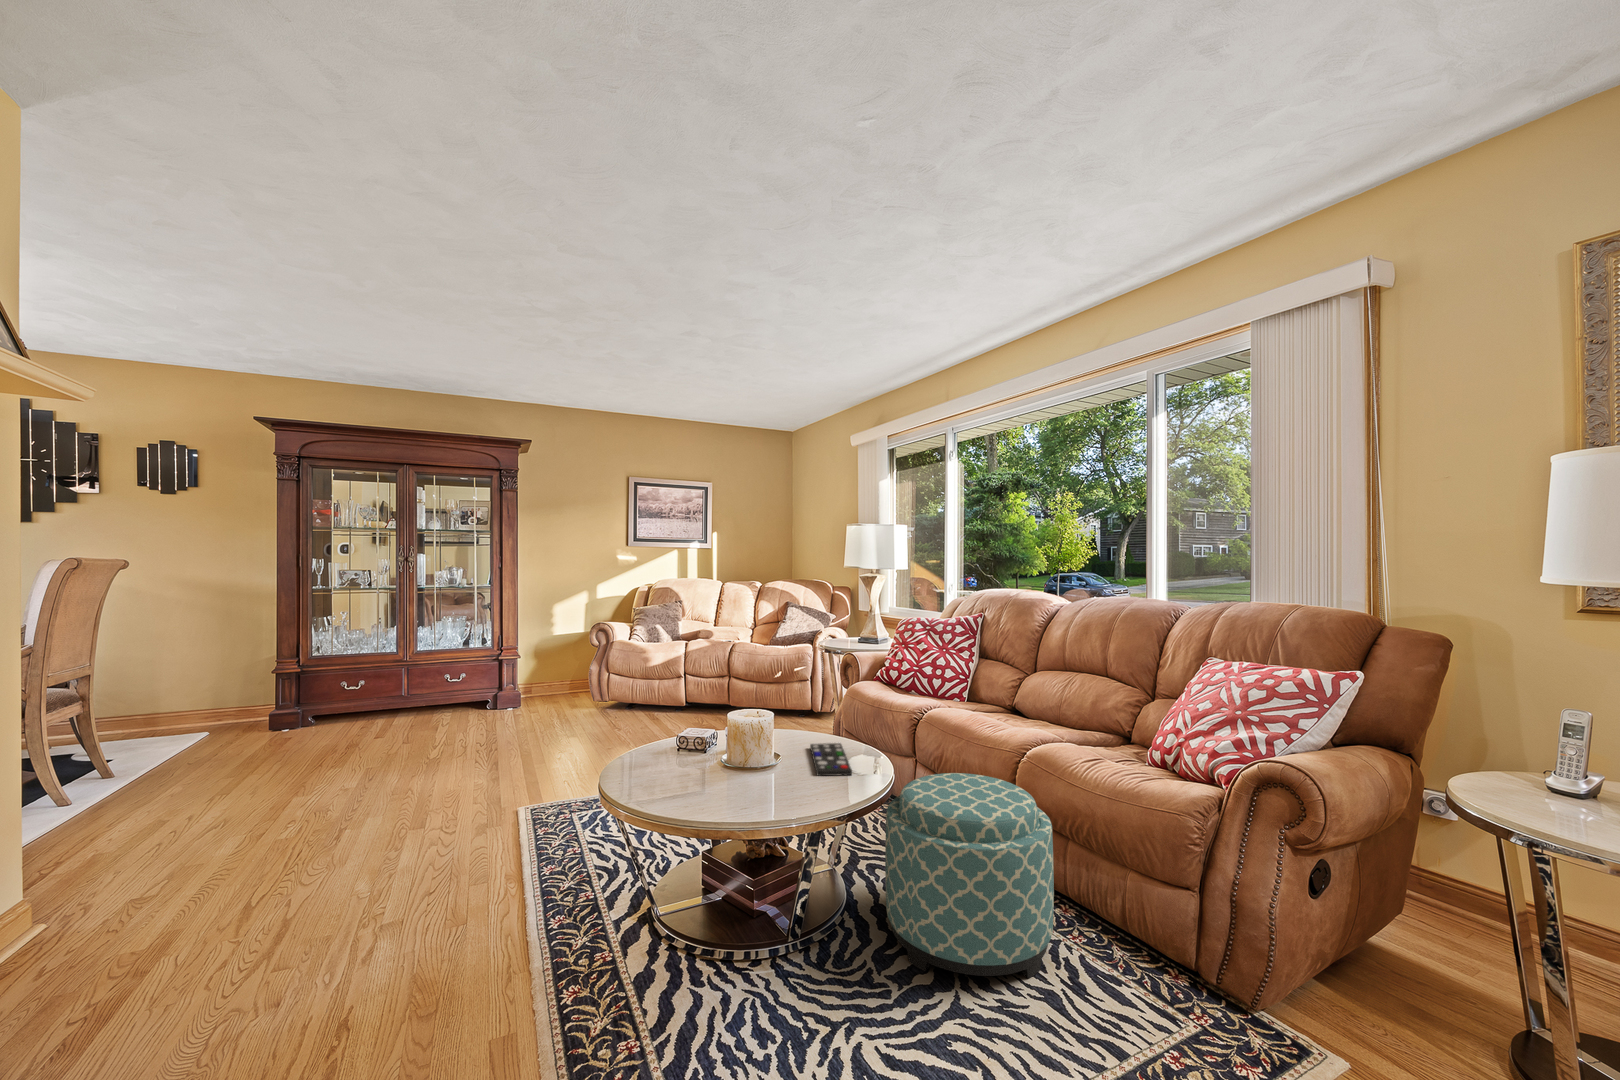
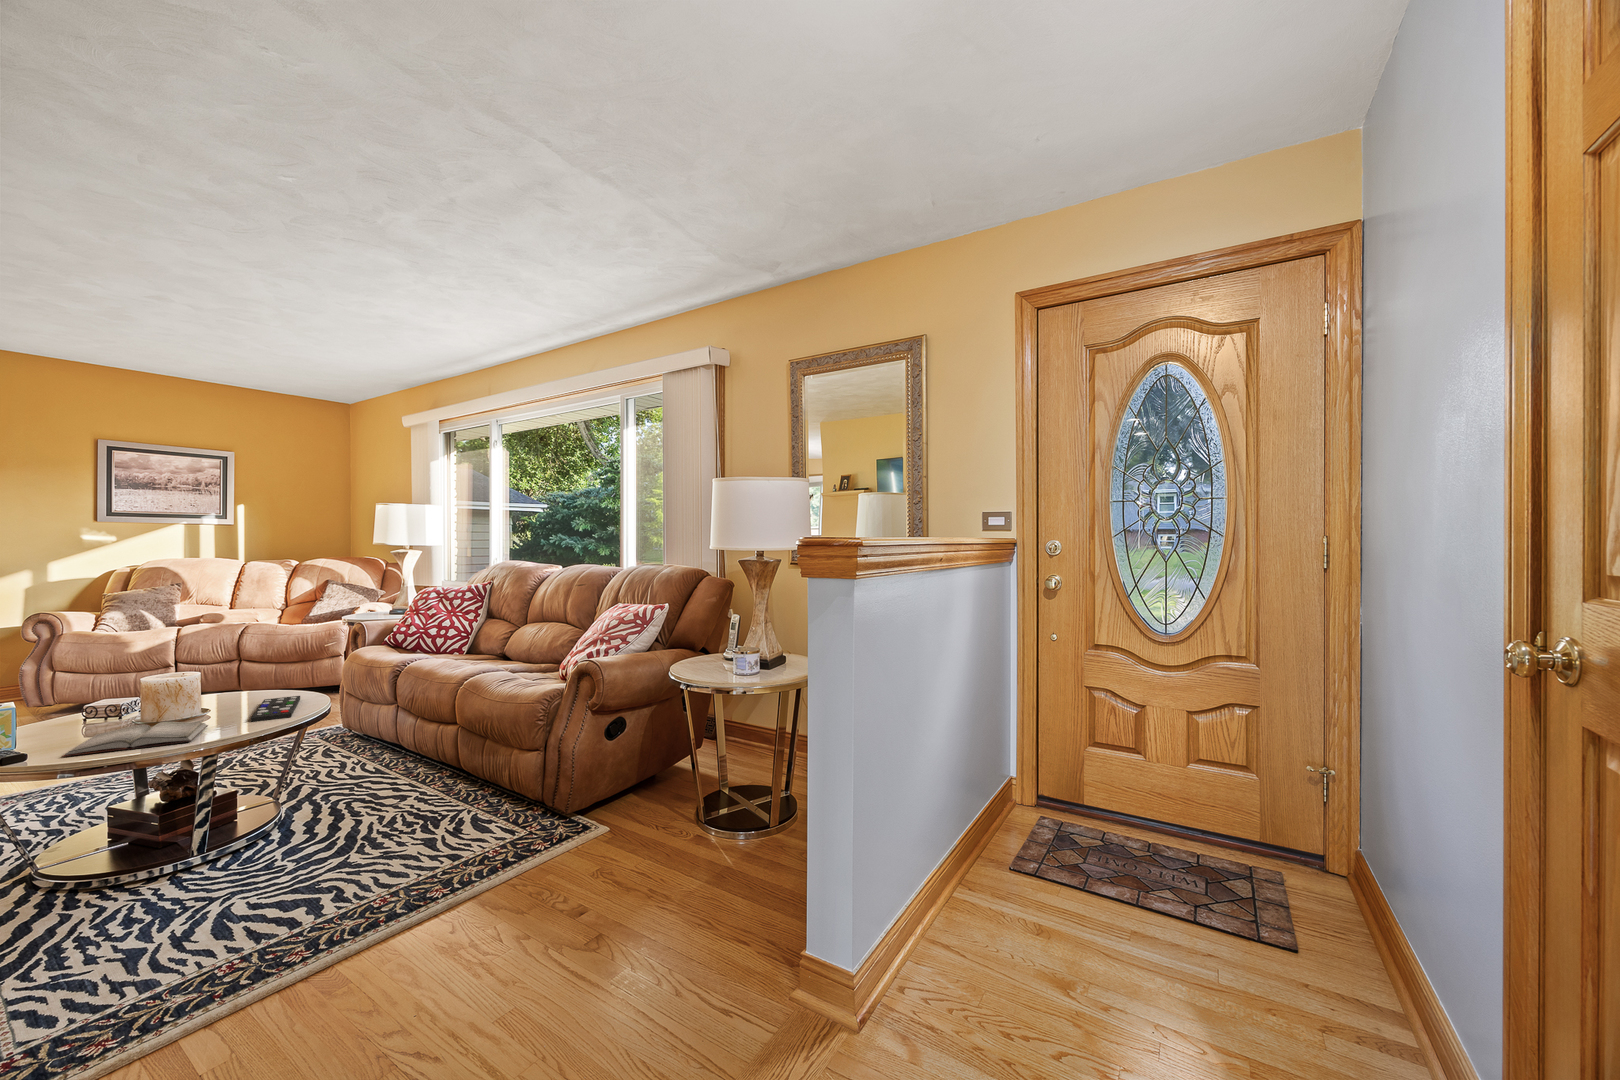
hardback book: none [682,766,782,799] -> present [62,720,208,757]
ottoman: present [885,773,1054,978] -> none [315,703,468,856]

